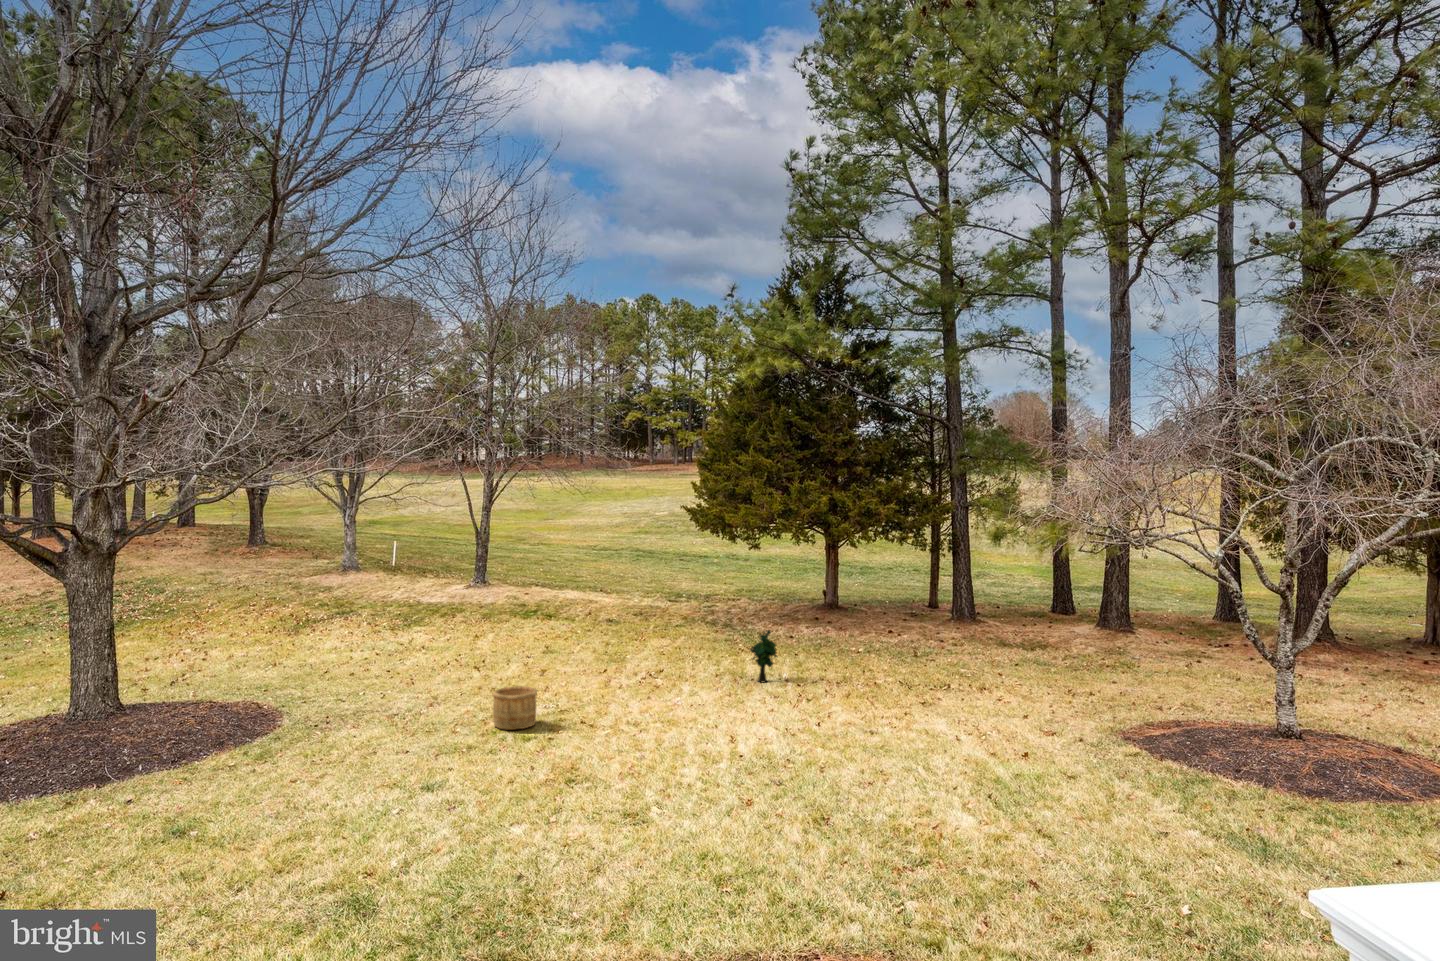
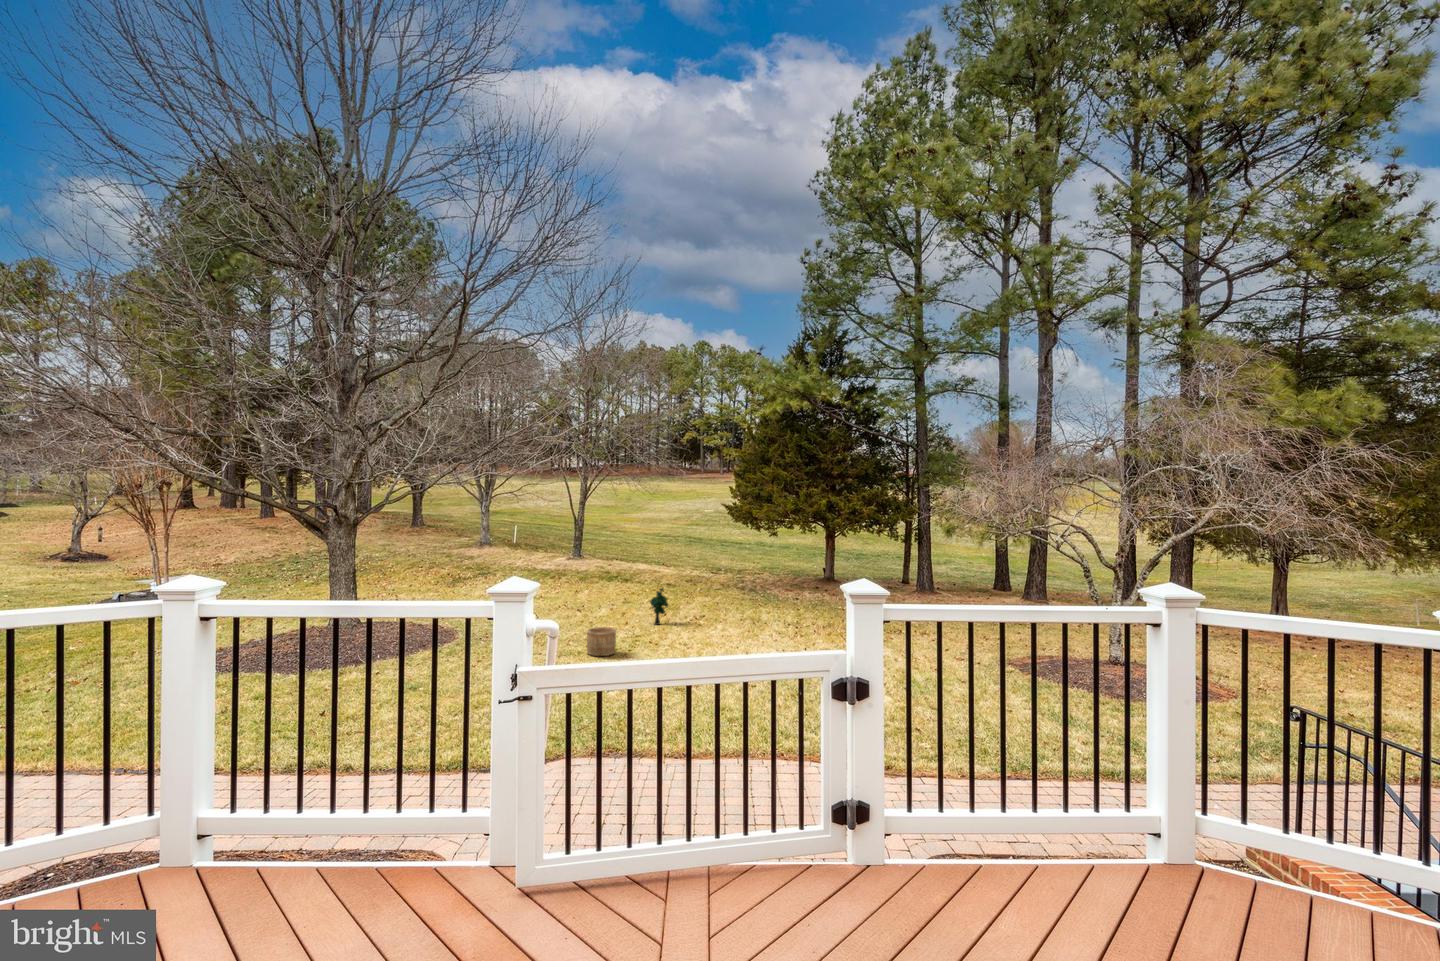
decorative plant: present [750,630,778,682] -> present [650,588,668,625]

